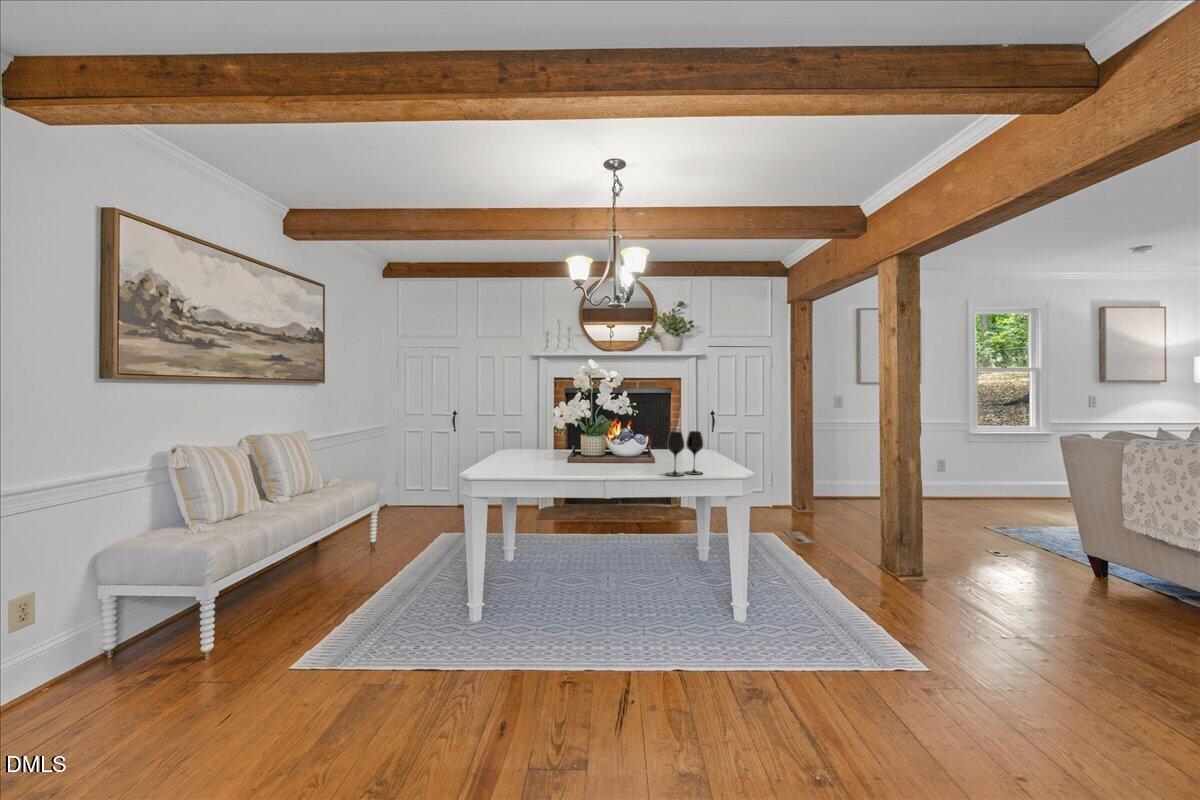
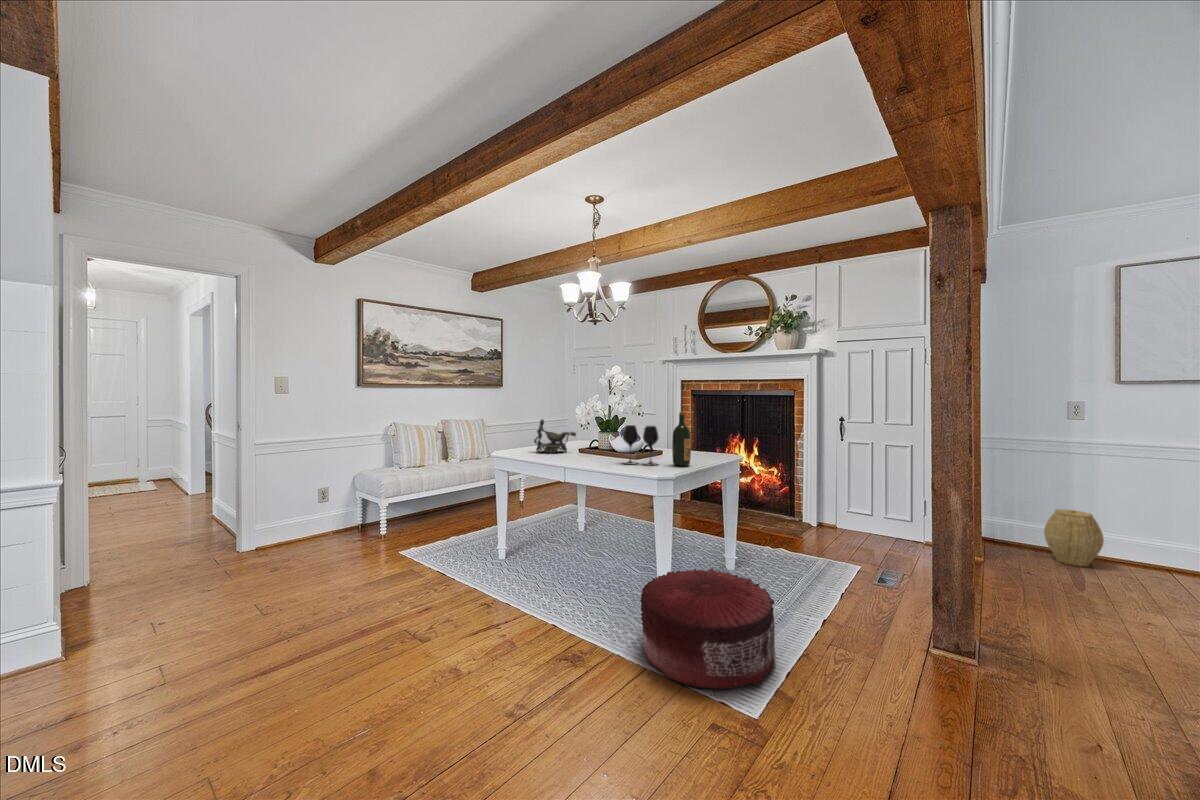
wine bottle: none [712,416,732,472] -> present [672,412,691,466]
decorative bowl: none [522,428,568,472] -> present [534,419,576,453]
woven basket: none [826,469,858,505] -> present [1044,509,1104,566]
pouf: none [768,569,915,696] -> present [641,568,776,689]

